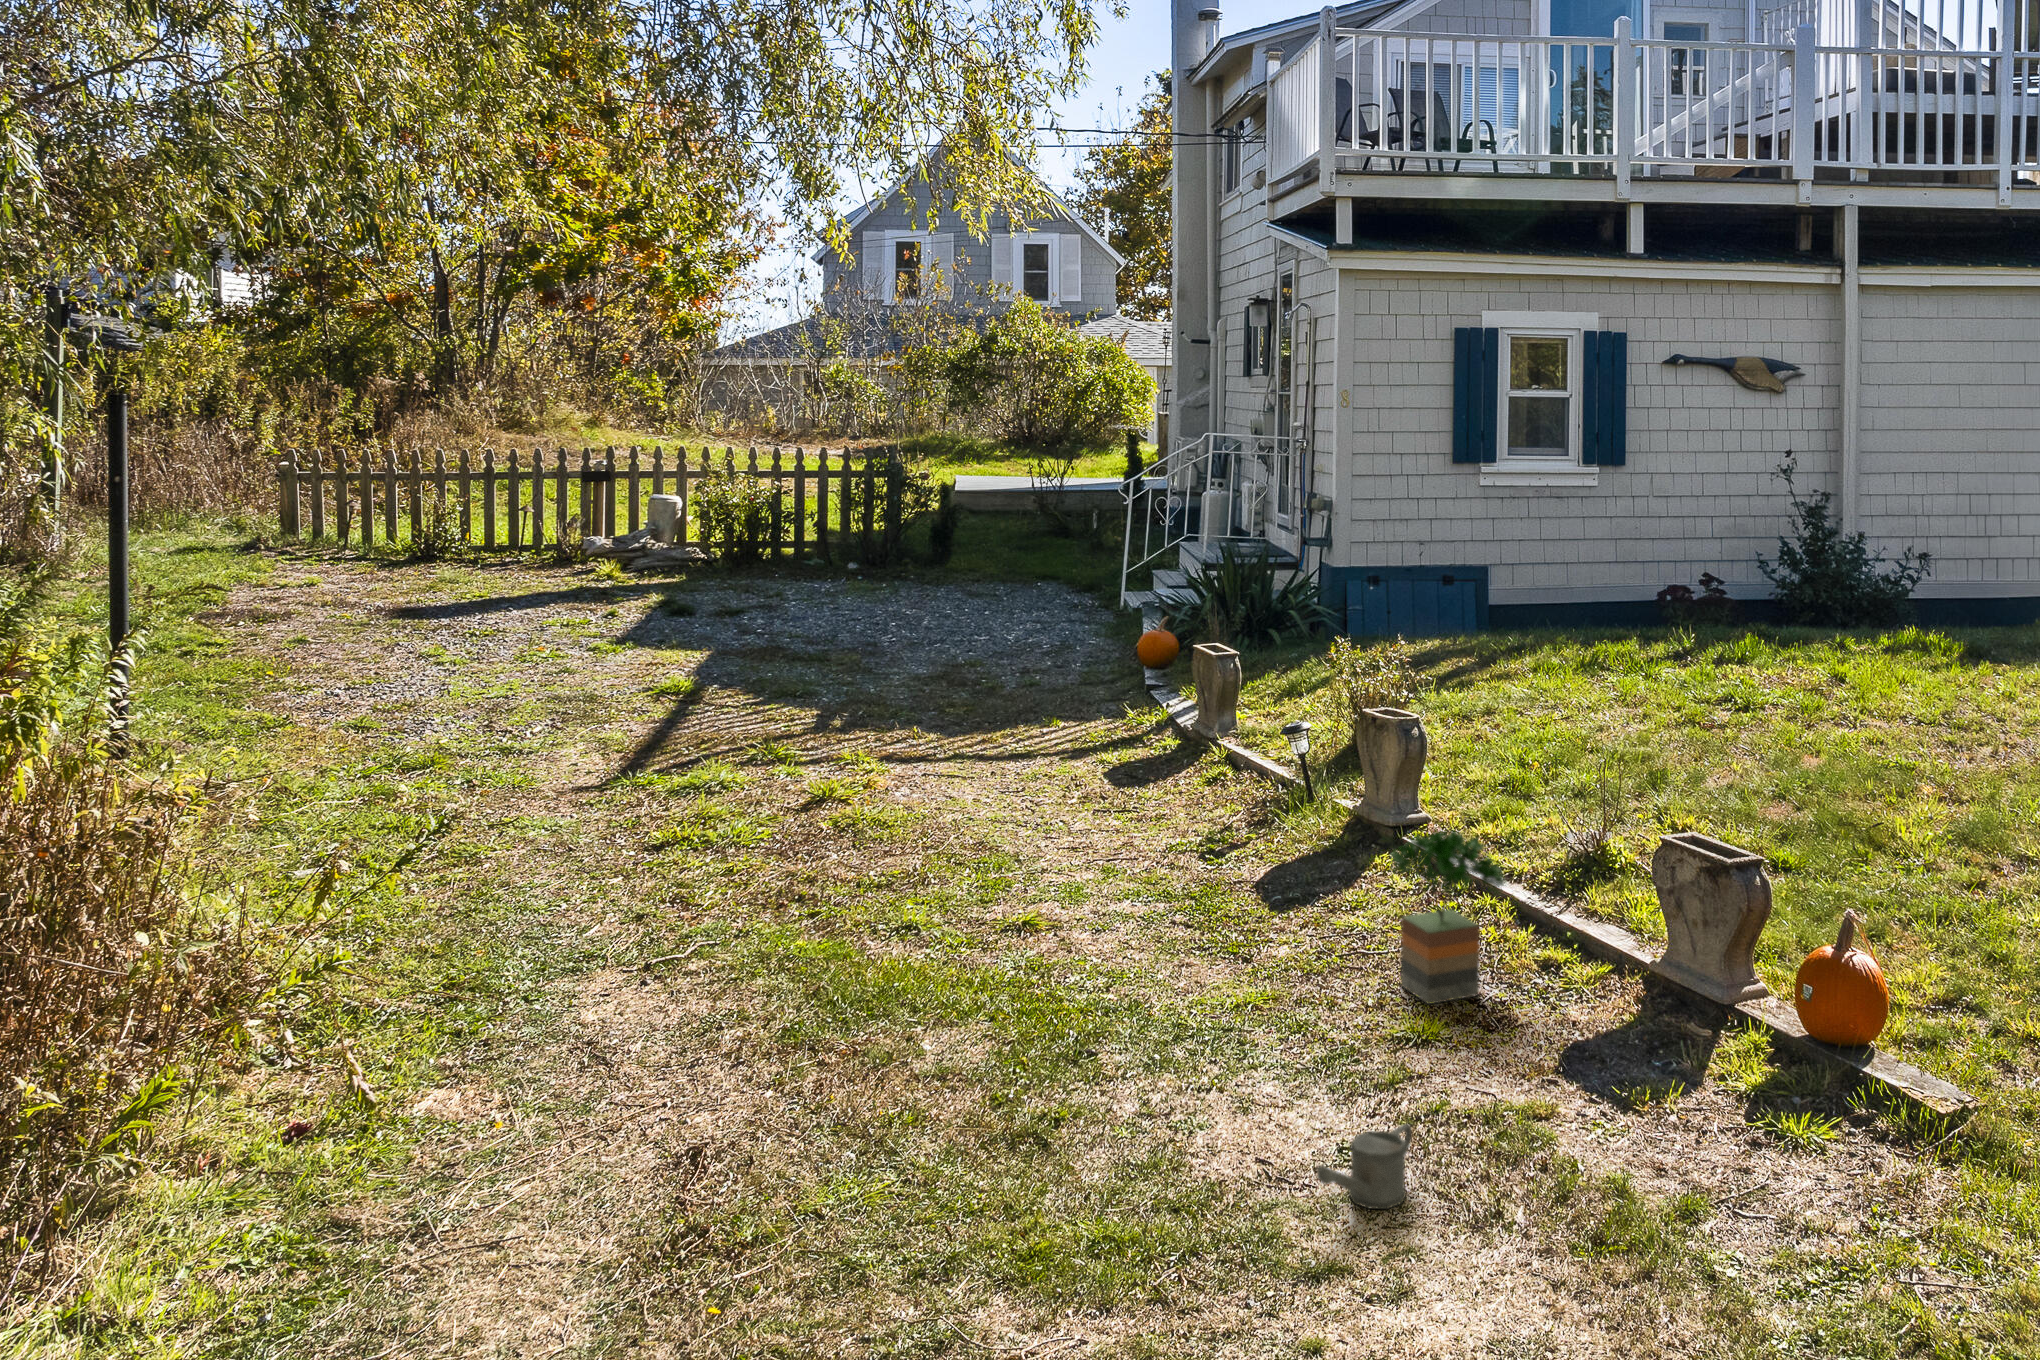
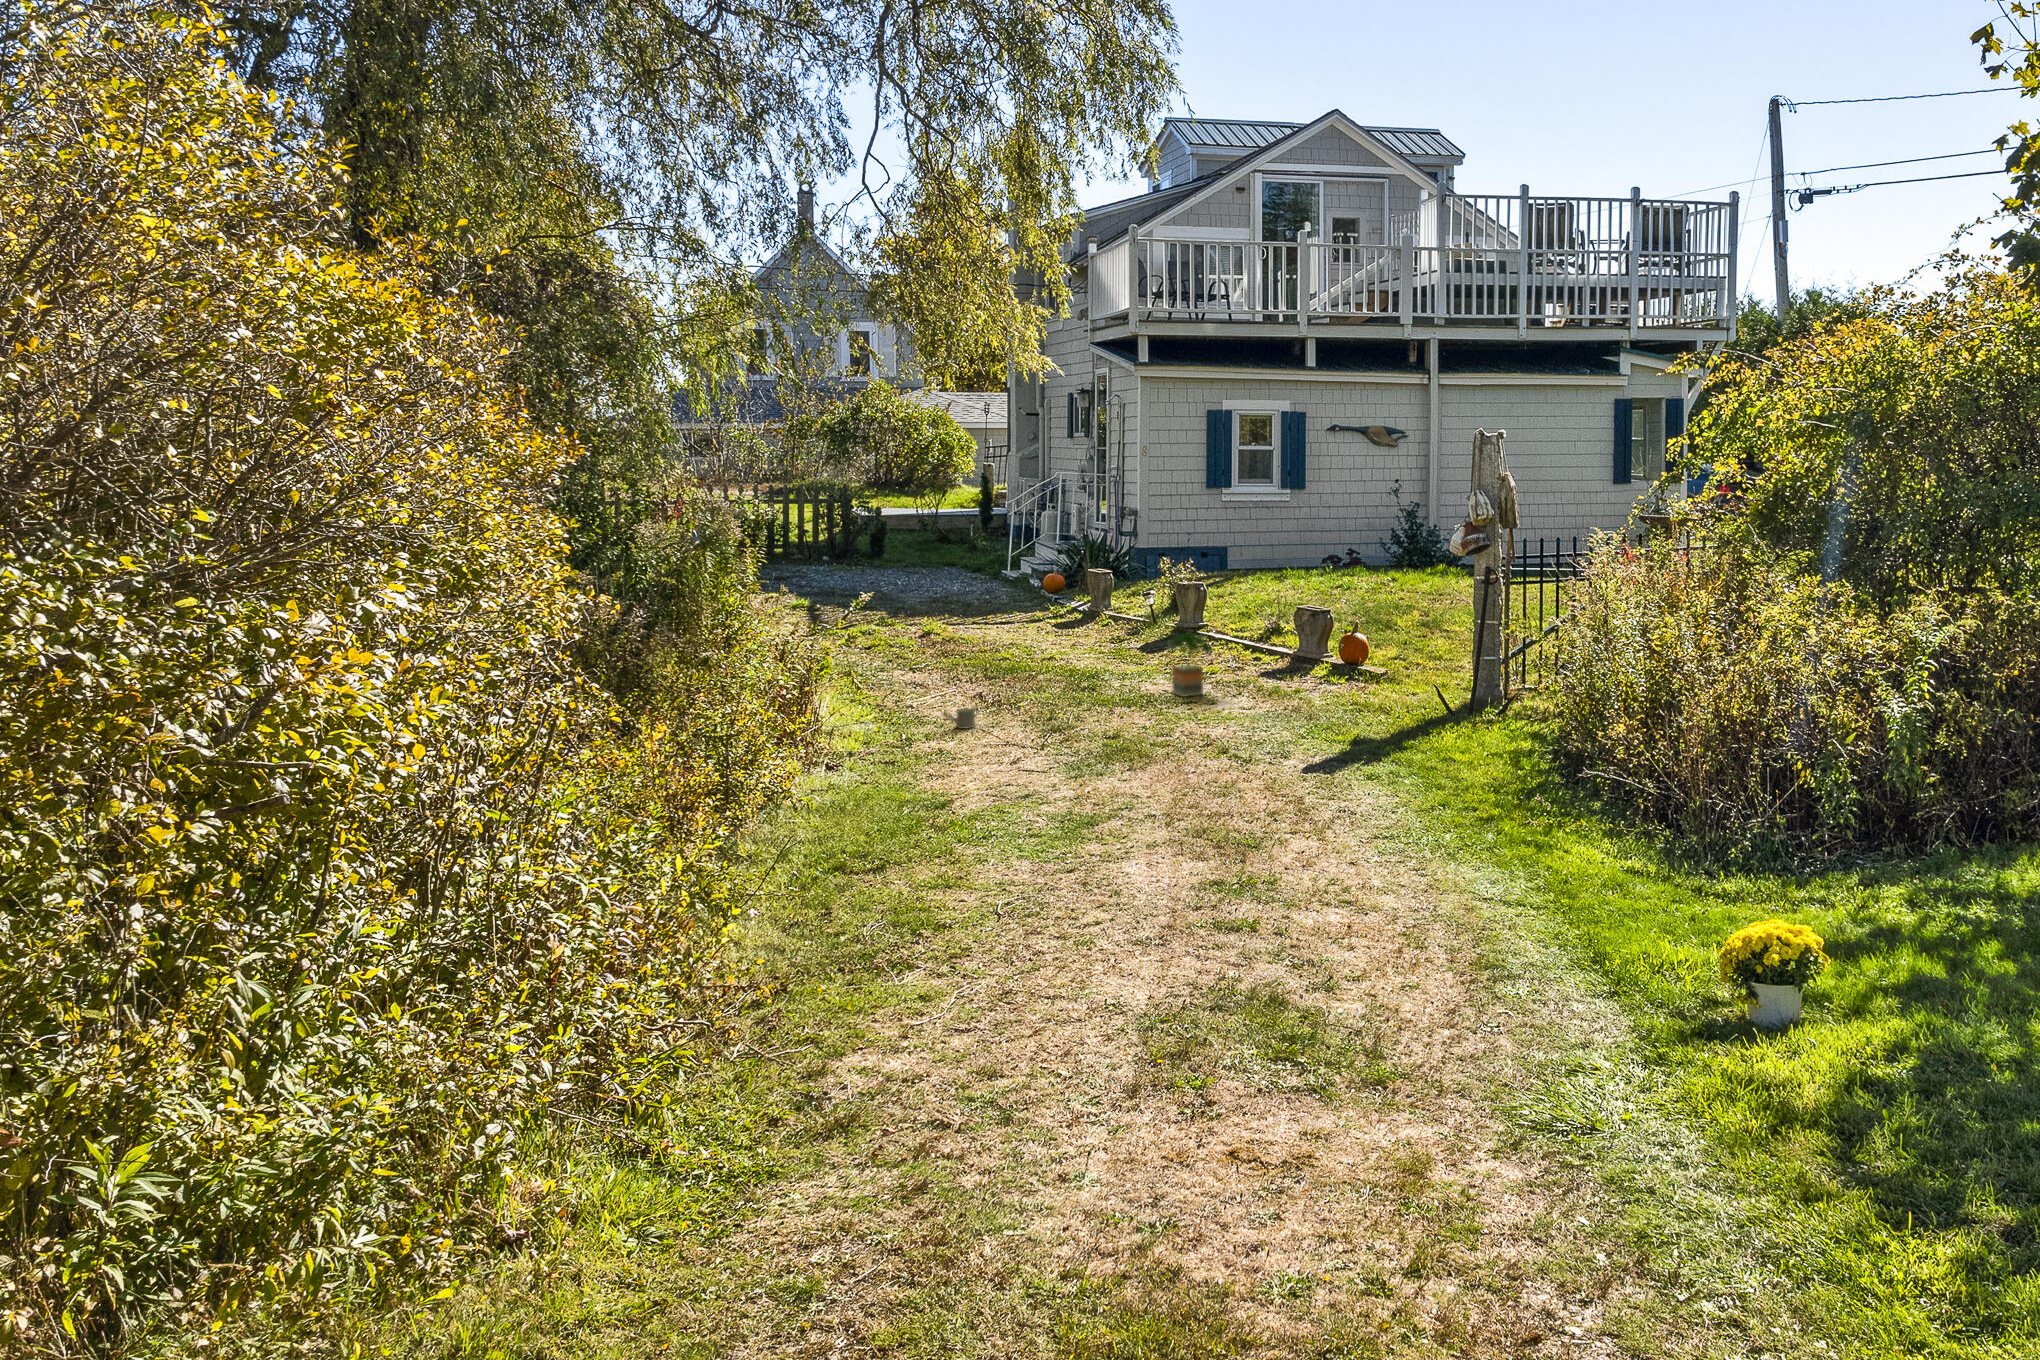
watering can: present [1316,1124,1412,1209] -> present [942,708,979,729]

